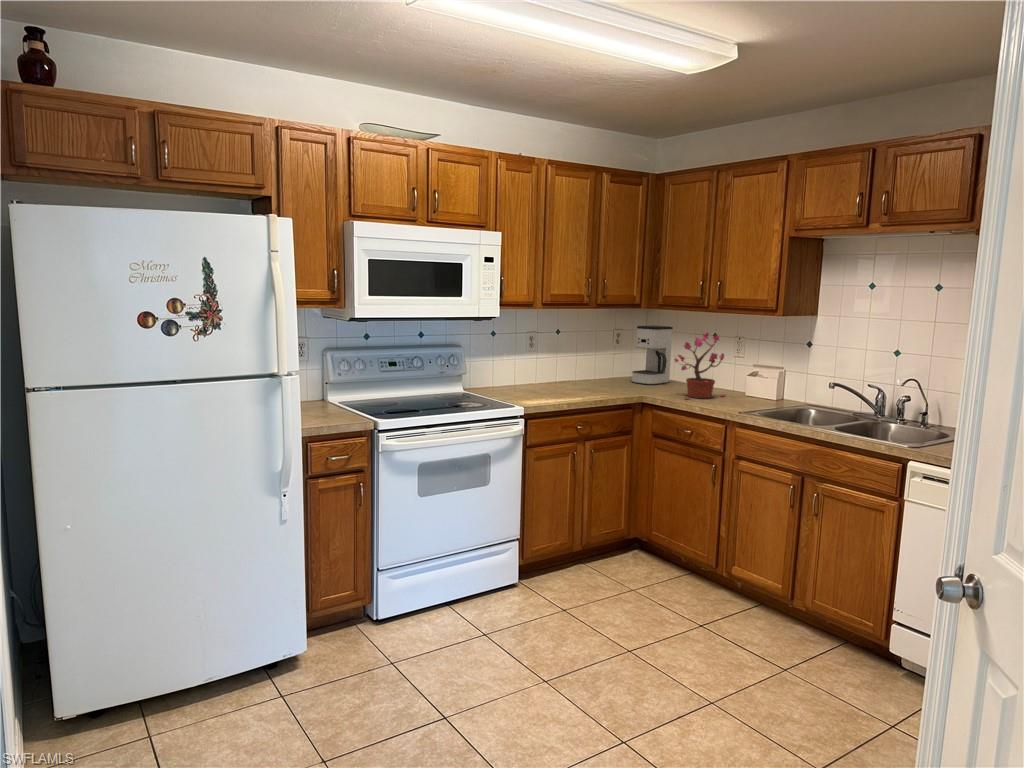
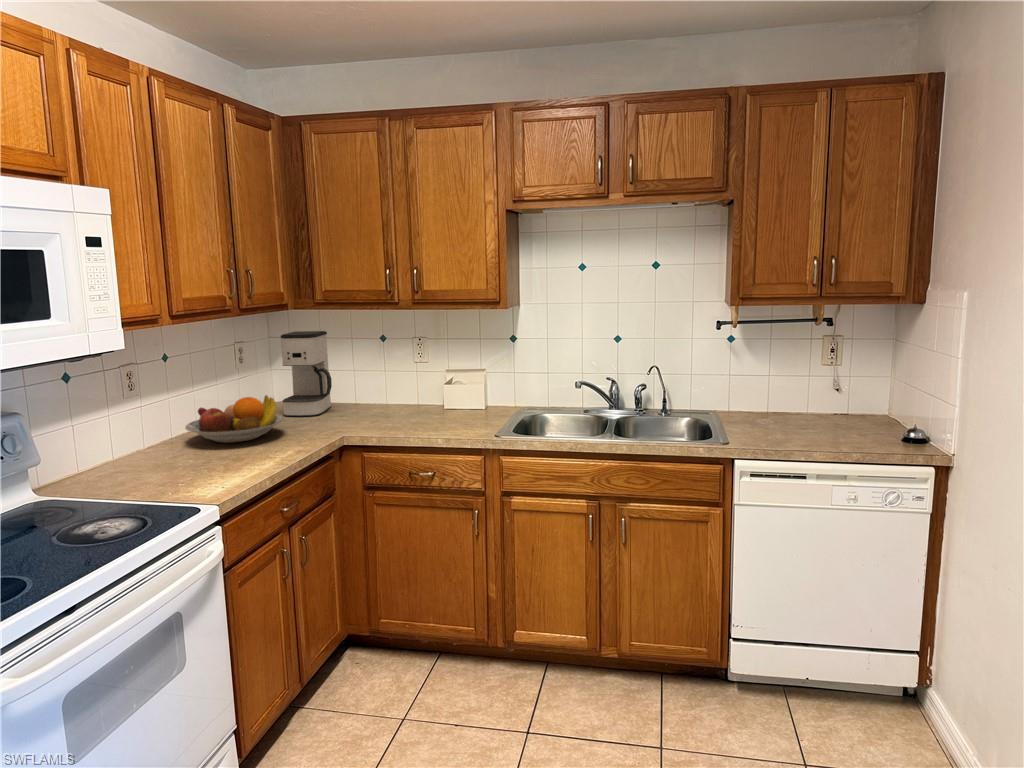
potted plant: present [674,332,725,399] -> none [371,335,437,430]
fruit bowl: none [557,362,617,388] -> present [185,395,284,443]

